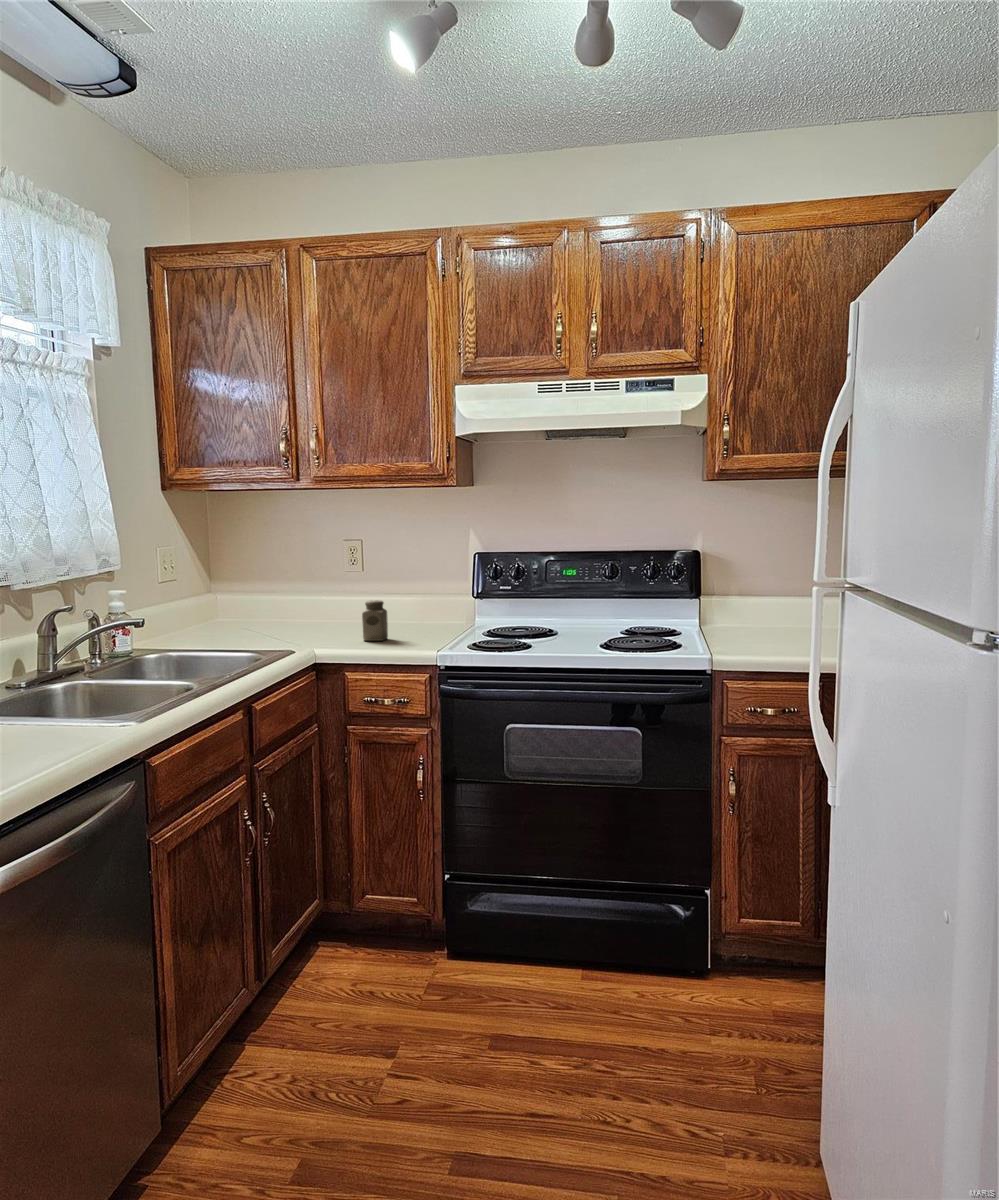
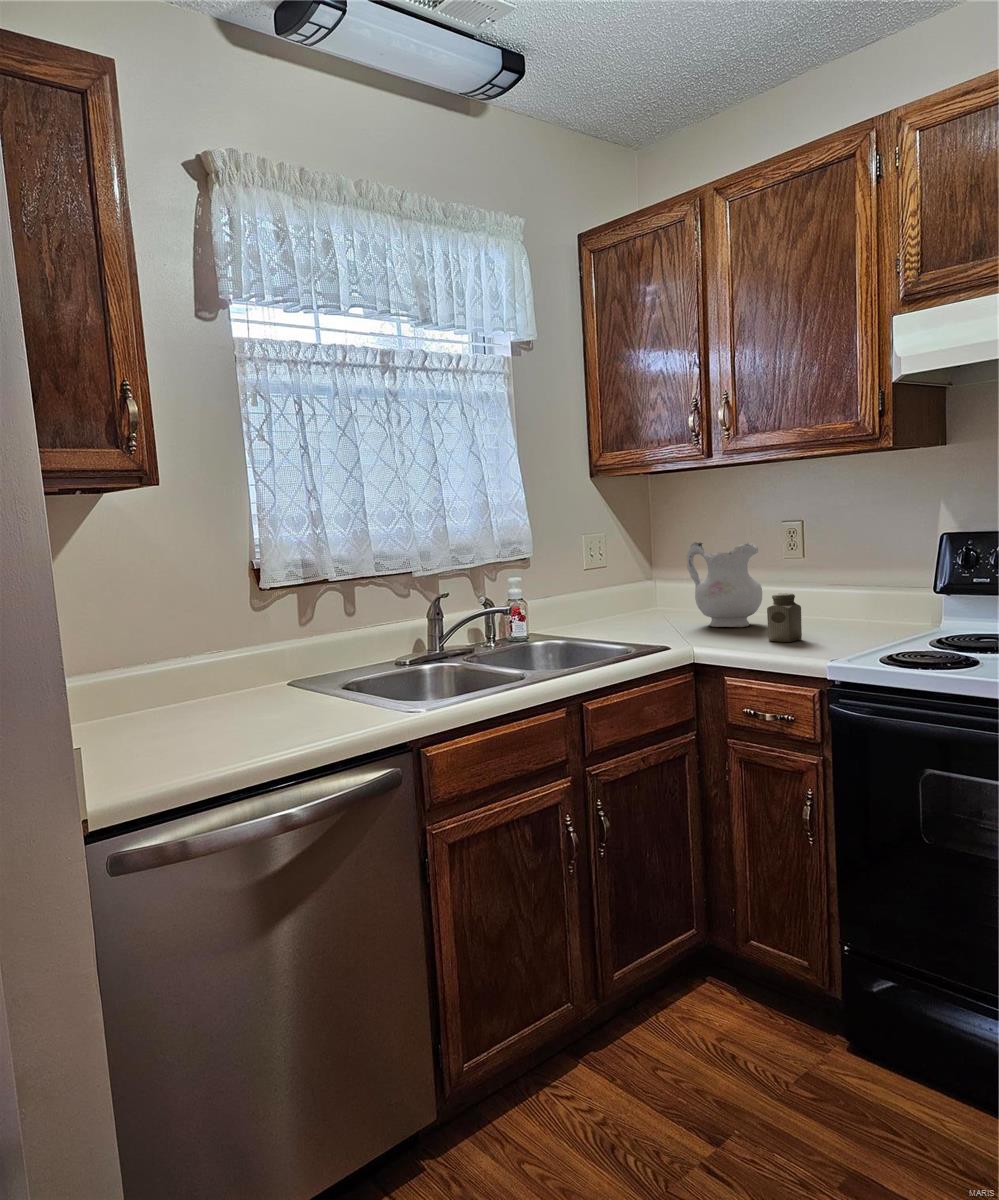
ceramic pitcher: none [268,557,337,633] -> present [686,542,762,627]

